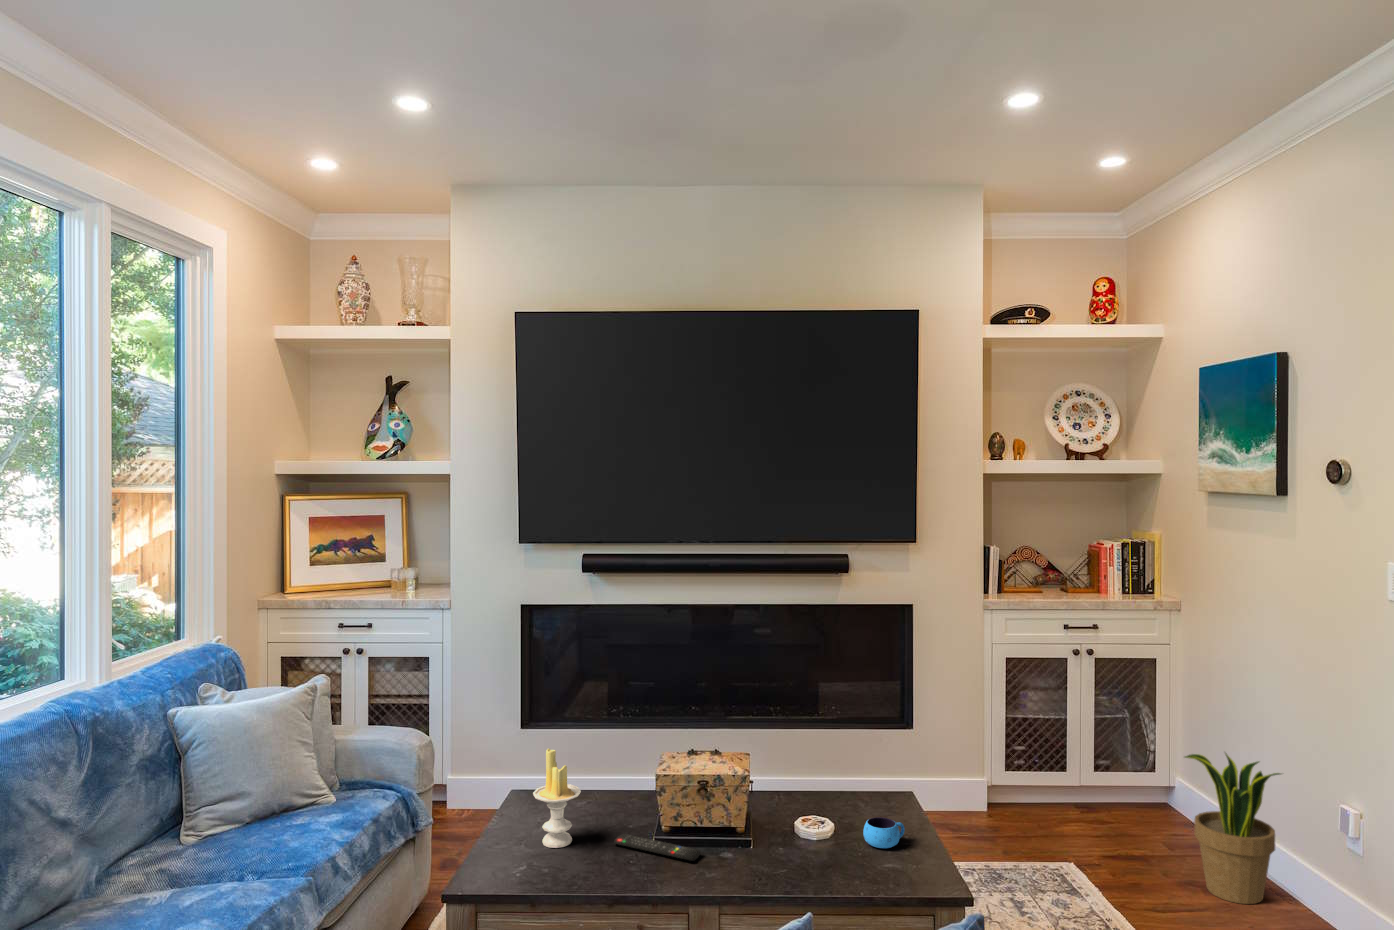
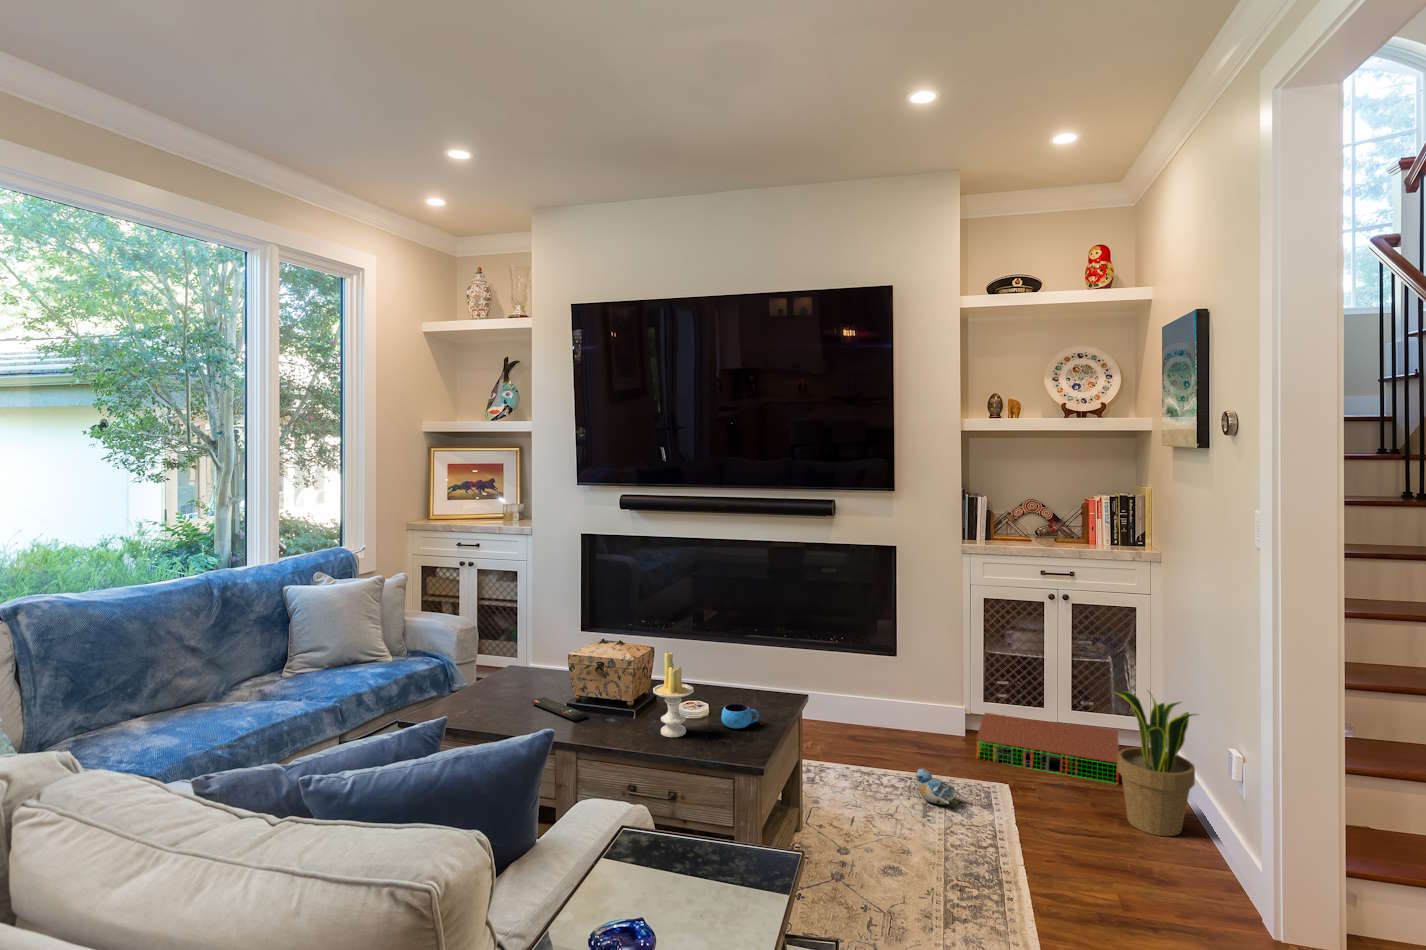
candle: present [533,748,581,848] -> present [653,651,694,737]
storage bin: none [1009,785,1172,851] -> present [976,713,1119,783]
plush toy: none [995,861,1048,900] -> present [915,769,959,805]

